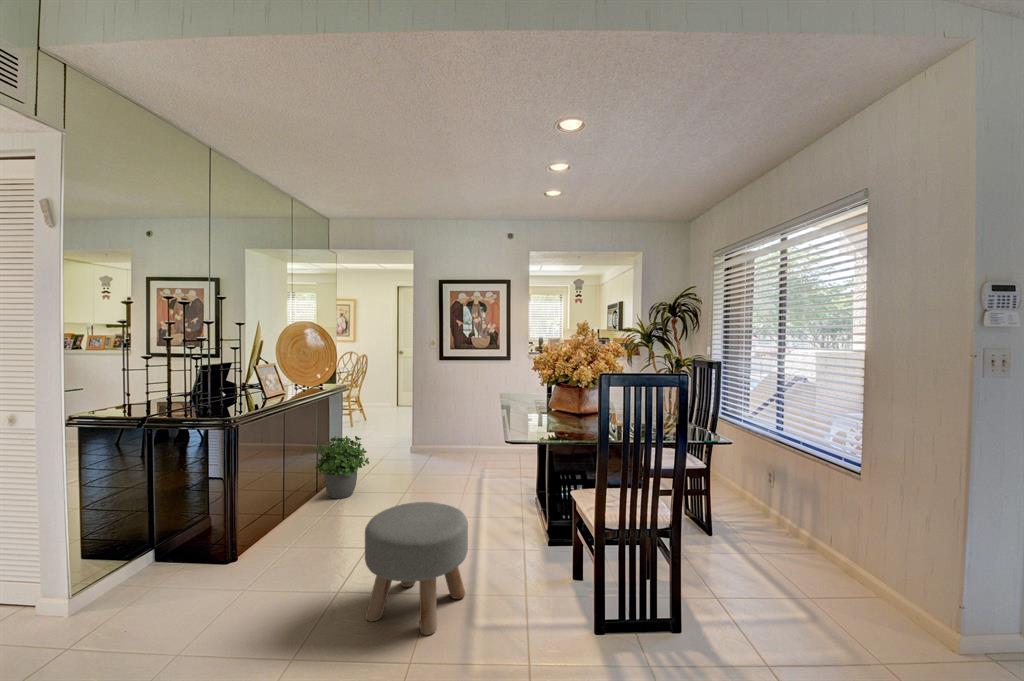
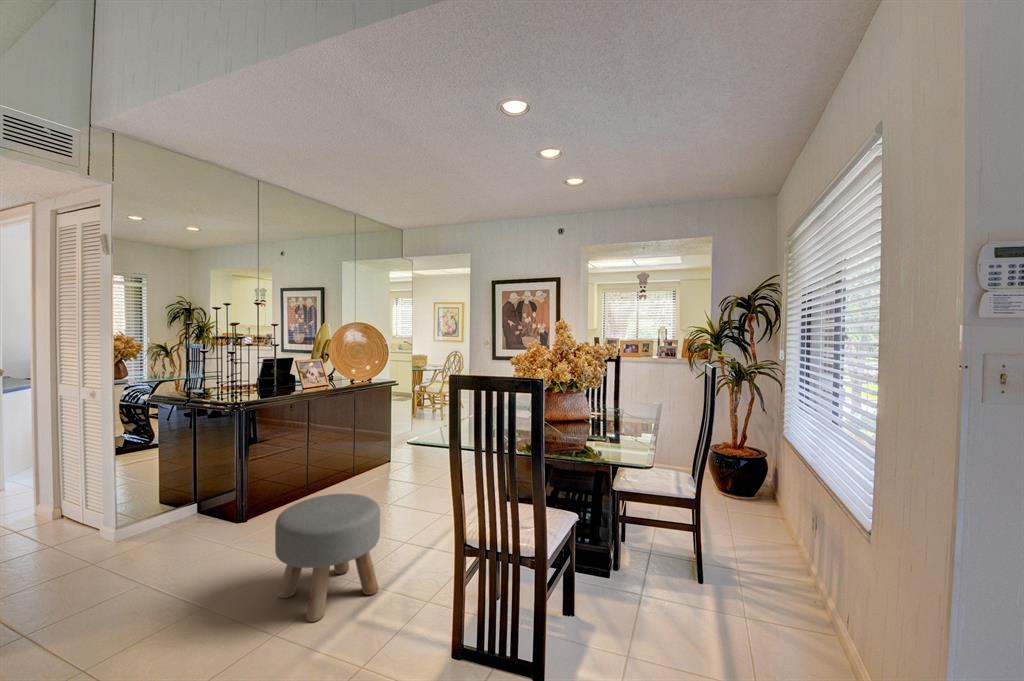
potted plant: present [315,436,369,499] -> none [346,426,394,484]

